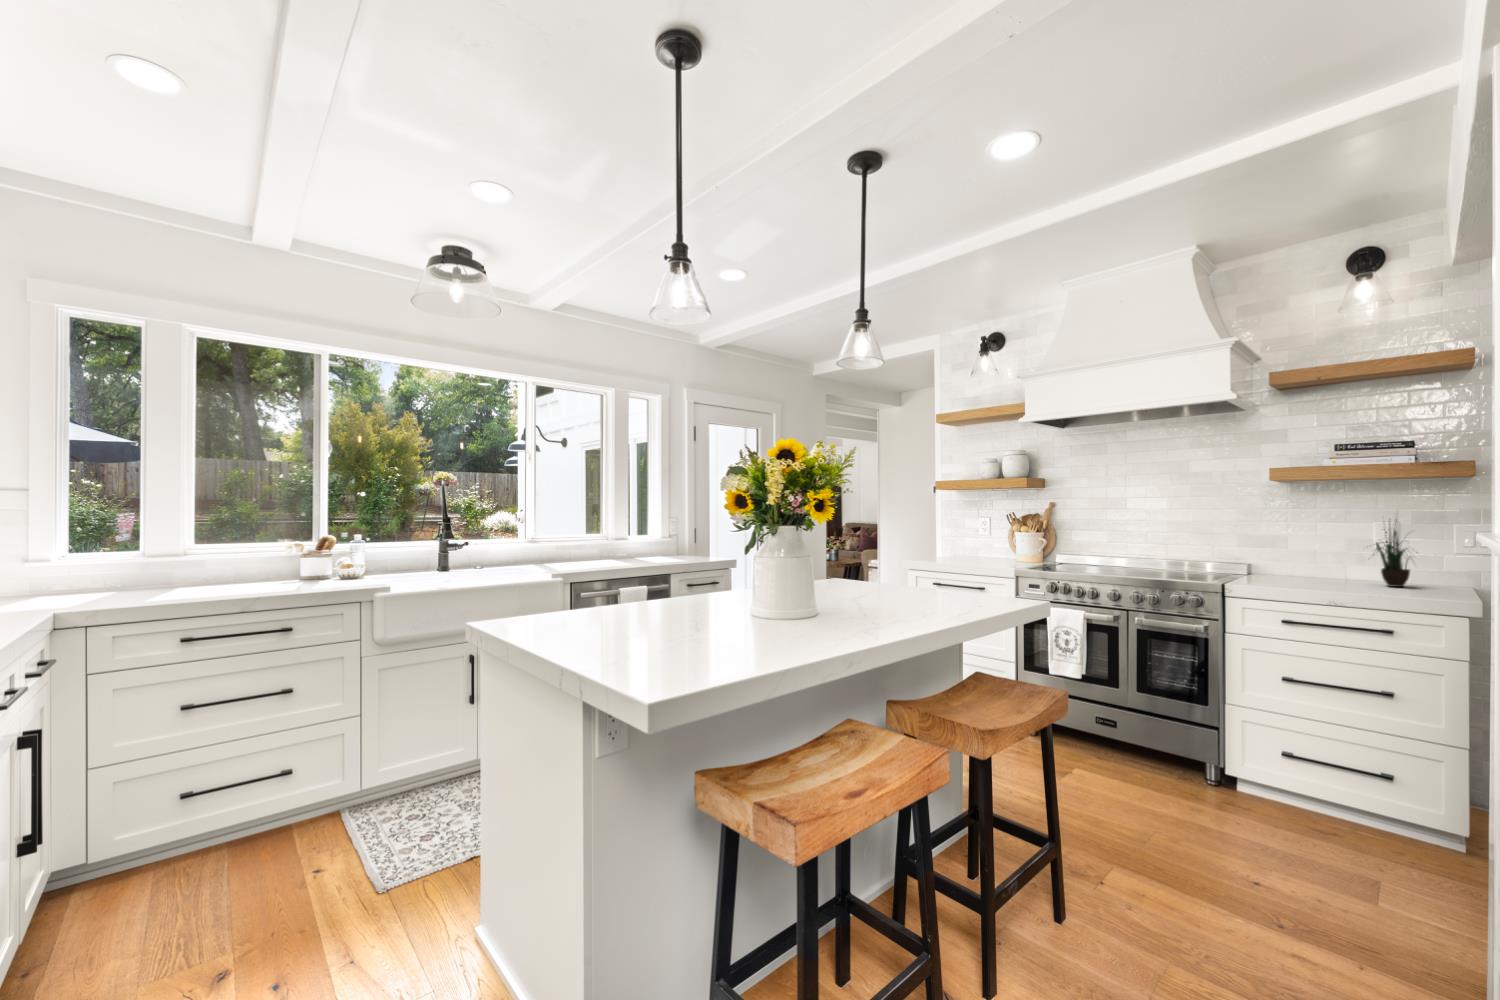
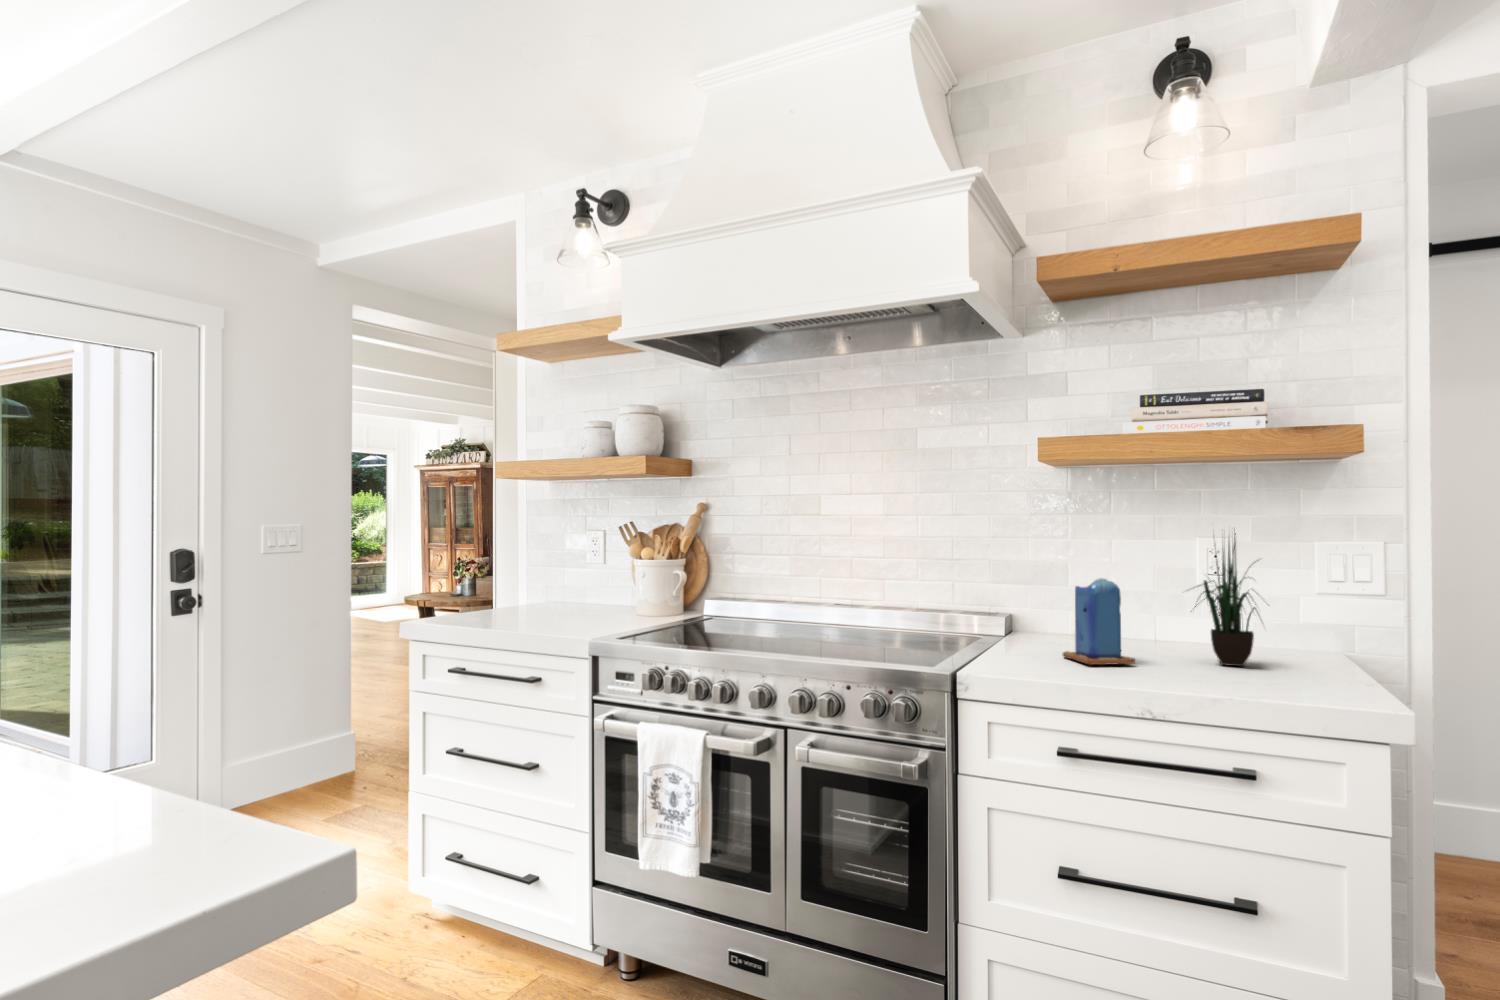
candle: none [1286,538,1331,584] -> present [1063,573,1135,665]

